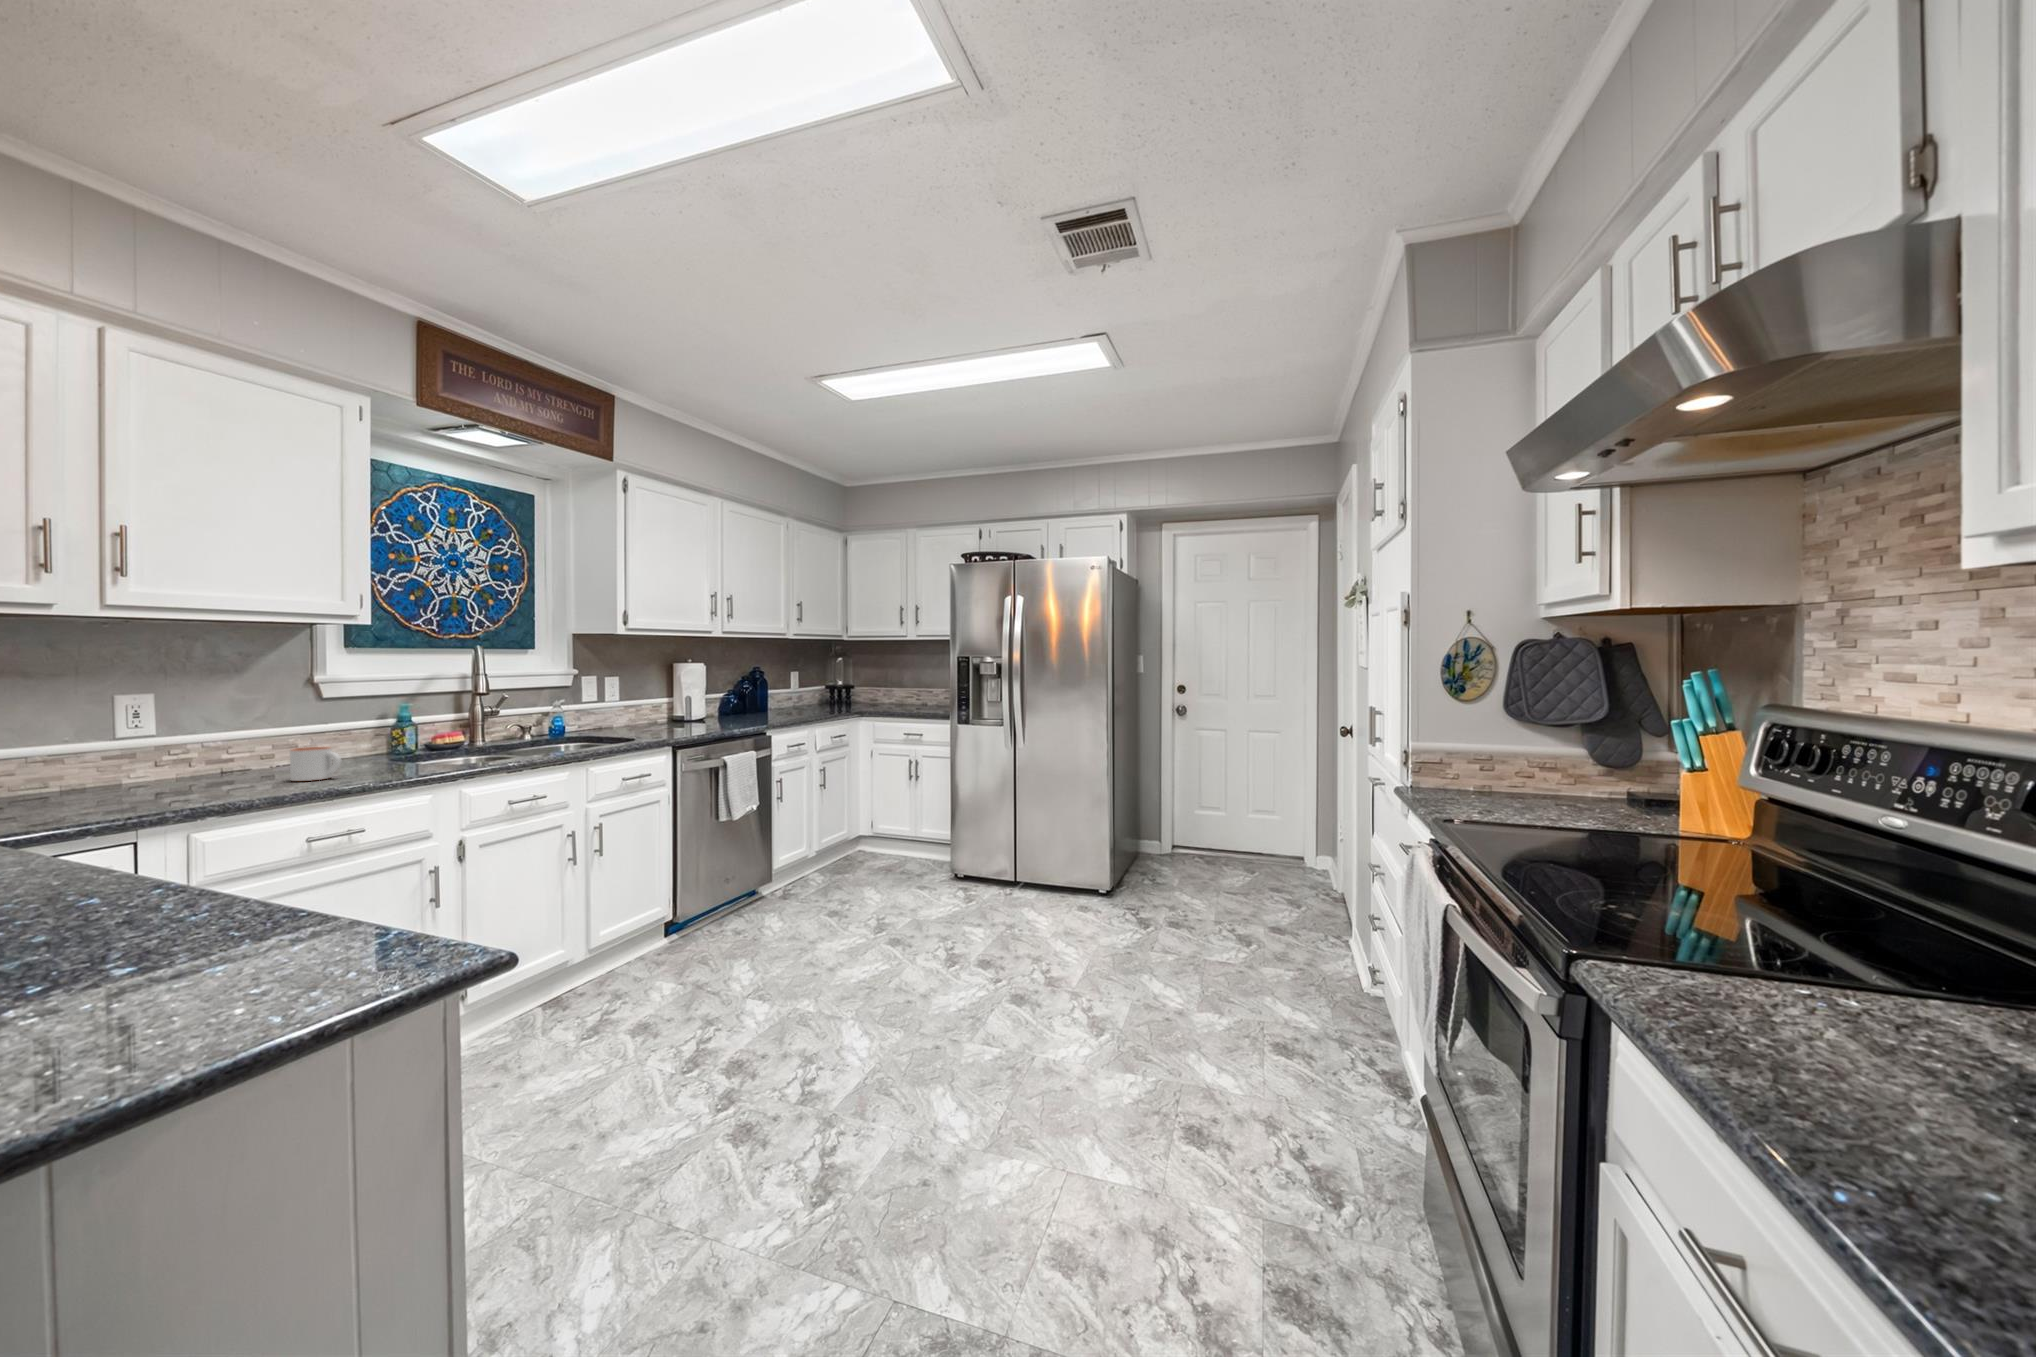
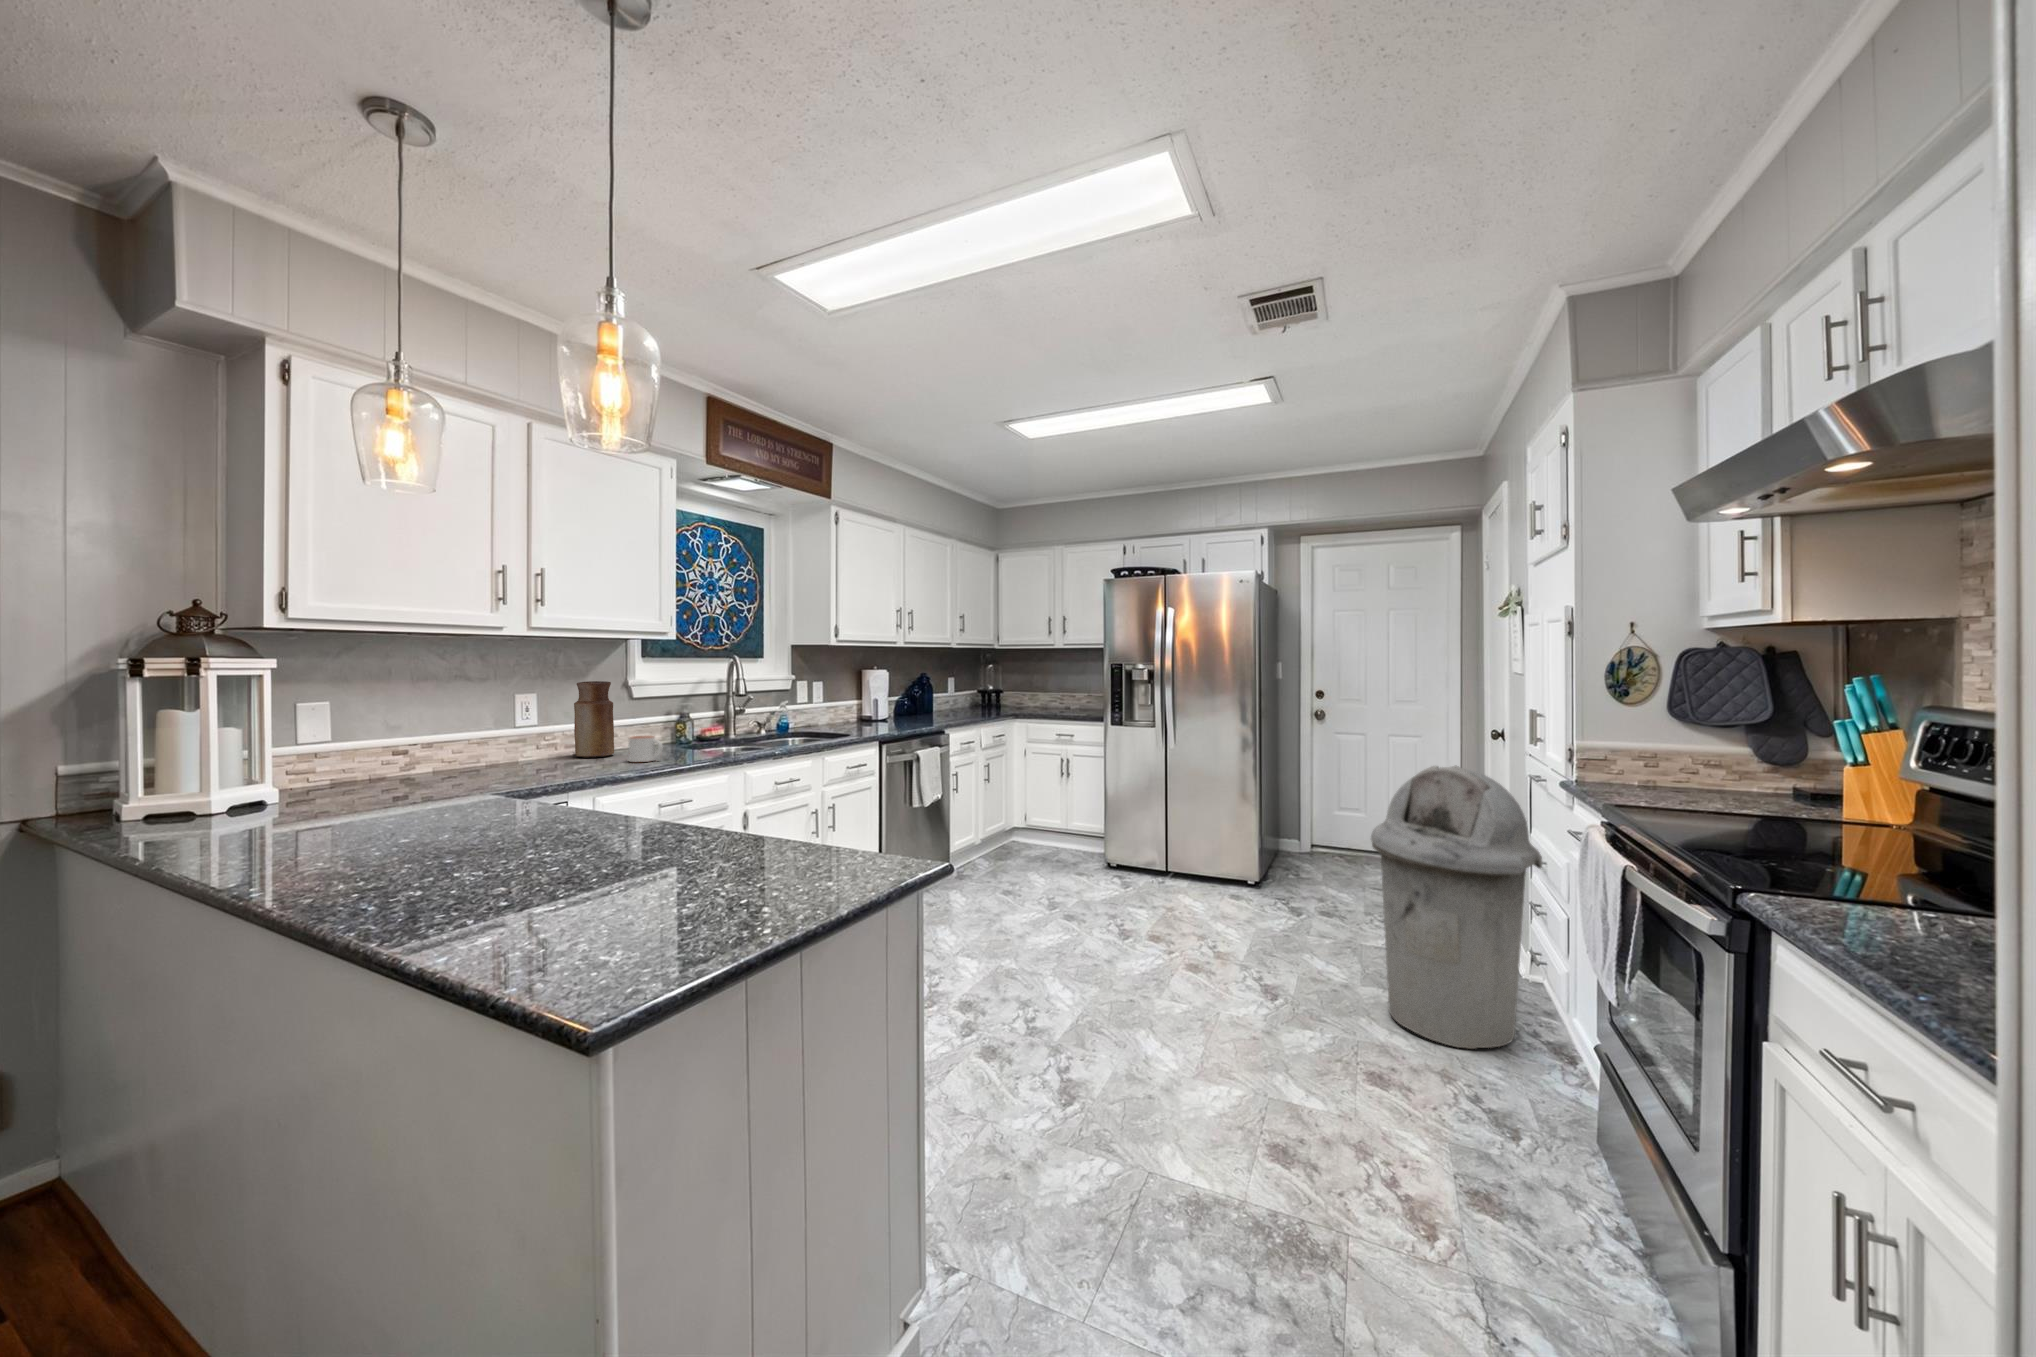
vase: none [221,678,286,775] -> present [574,681,614,757]
trash can: none [1200,769,1376,1088] -> present [1371,766,1542,1049]

